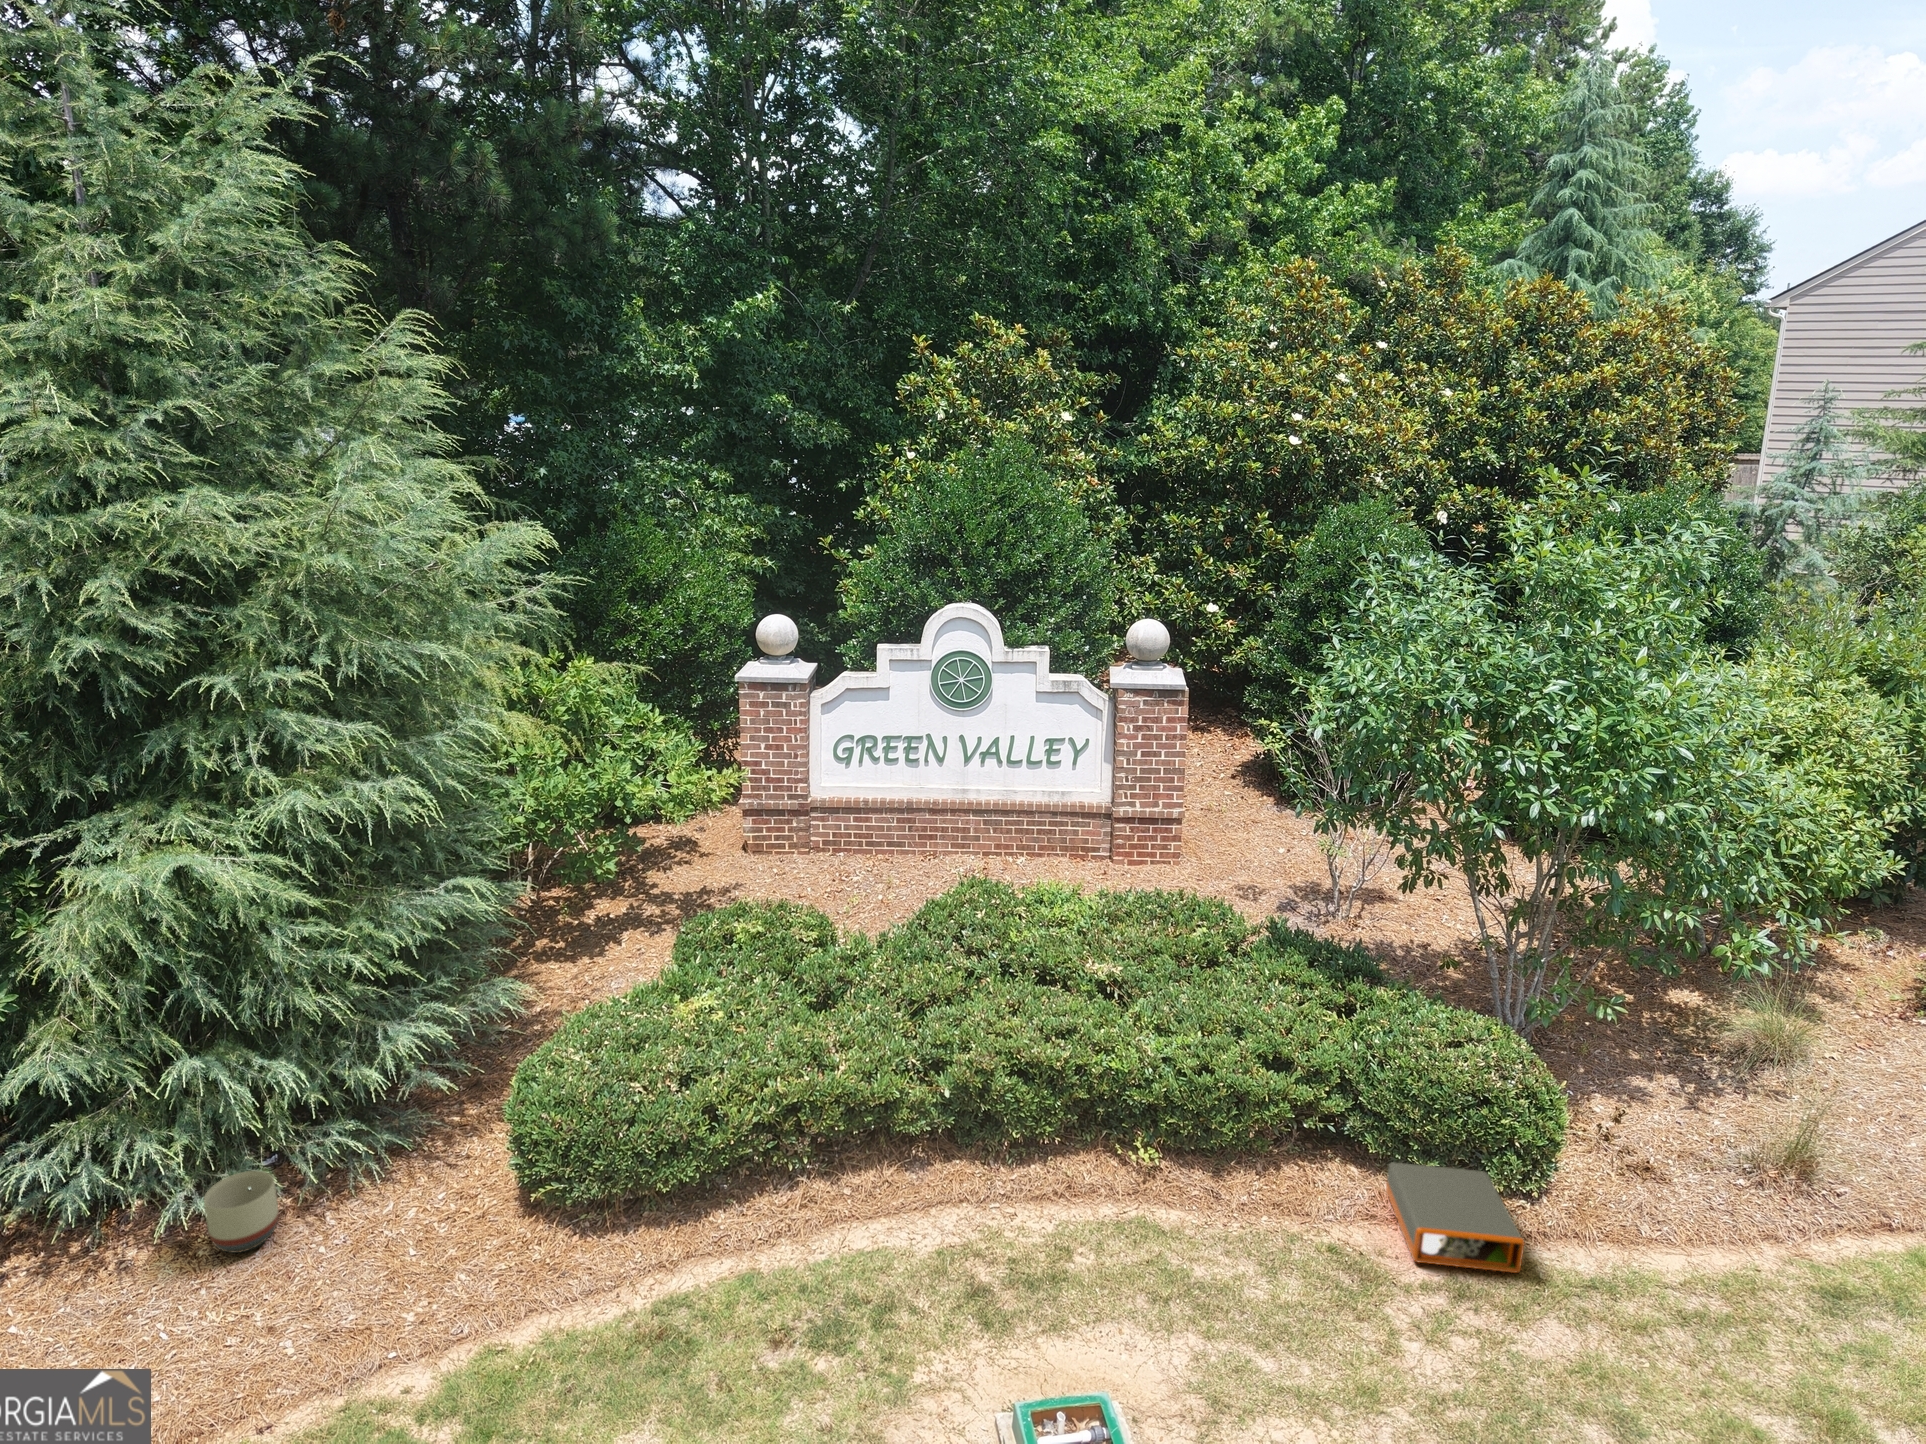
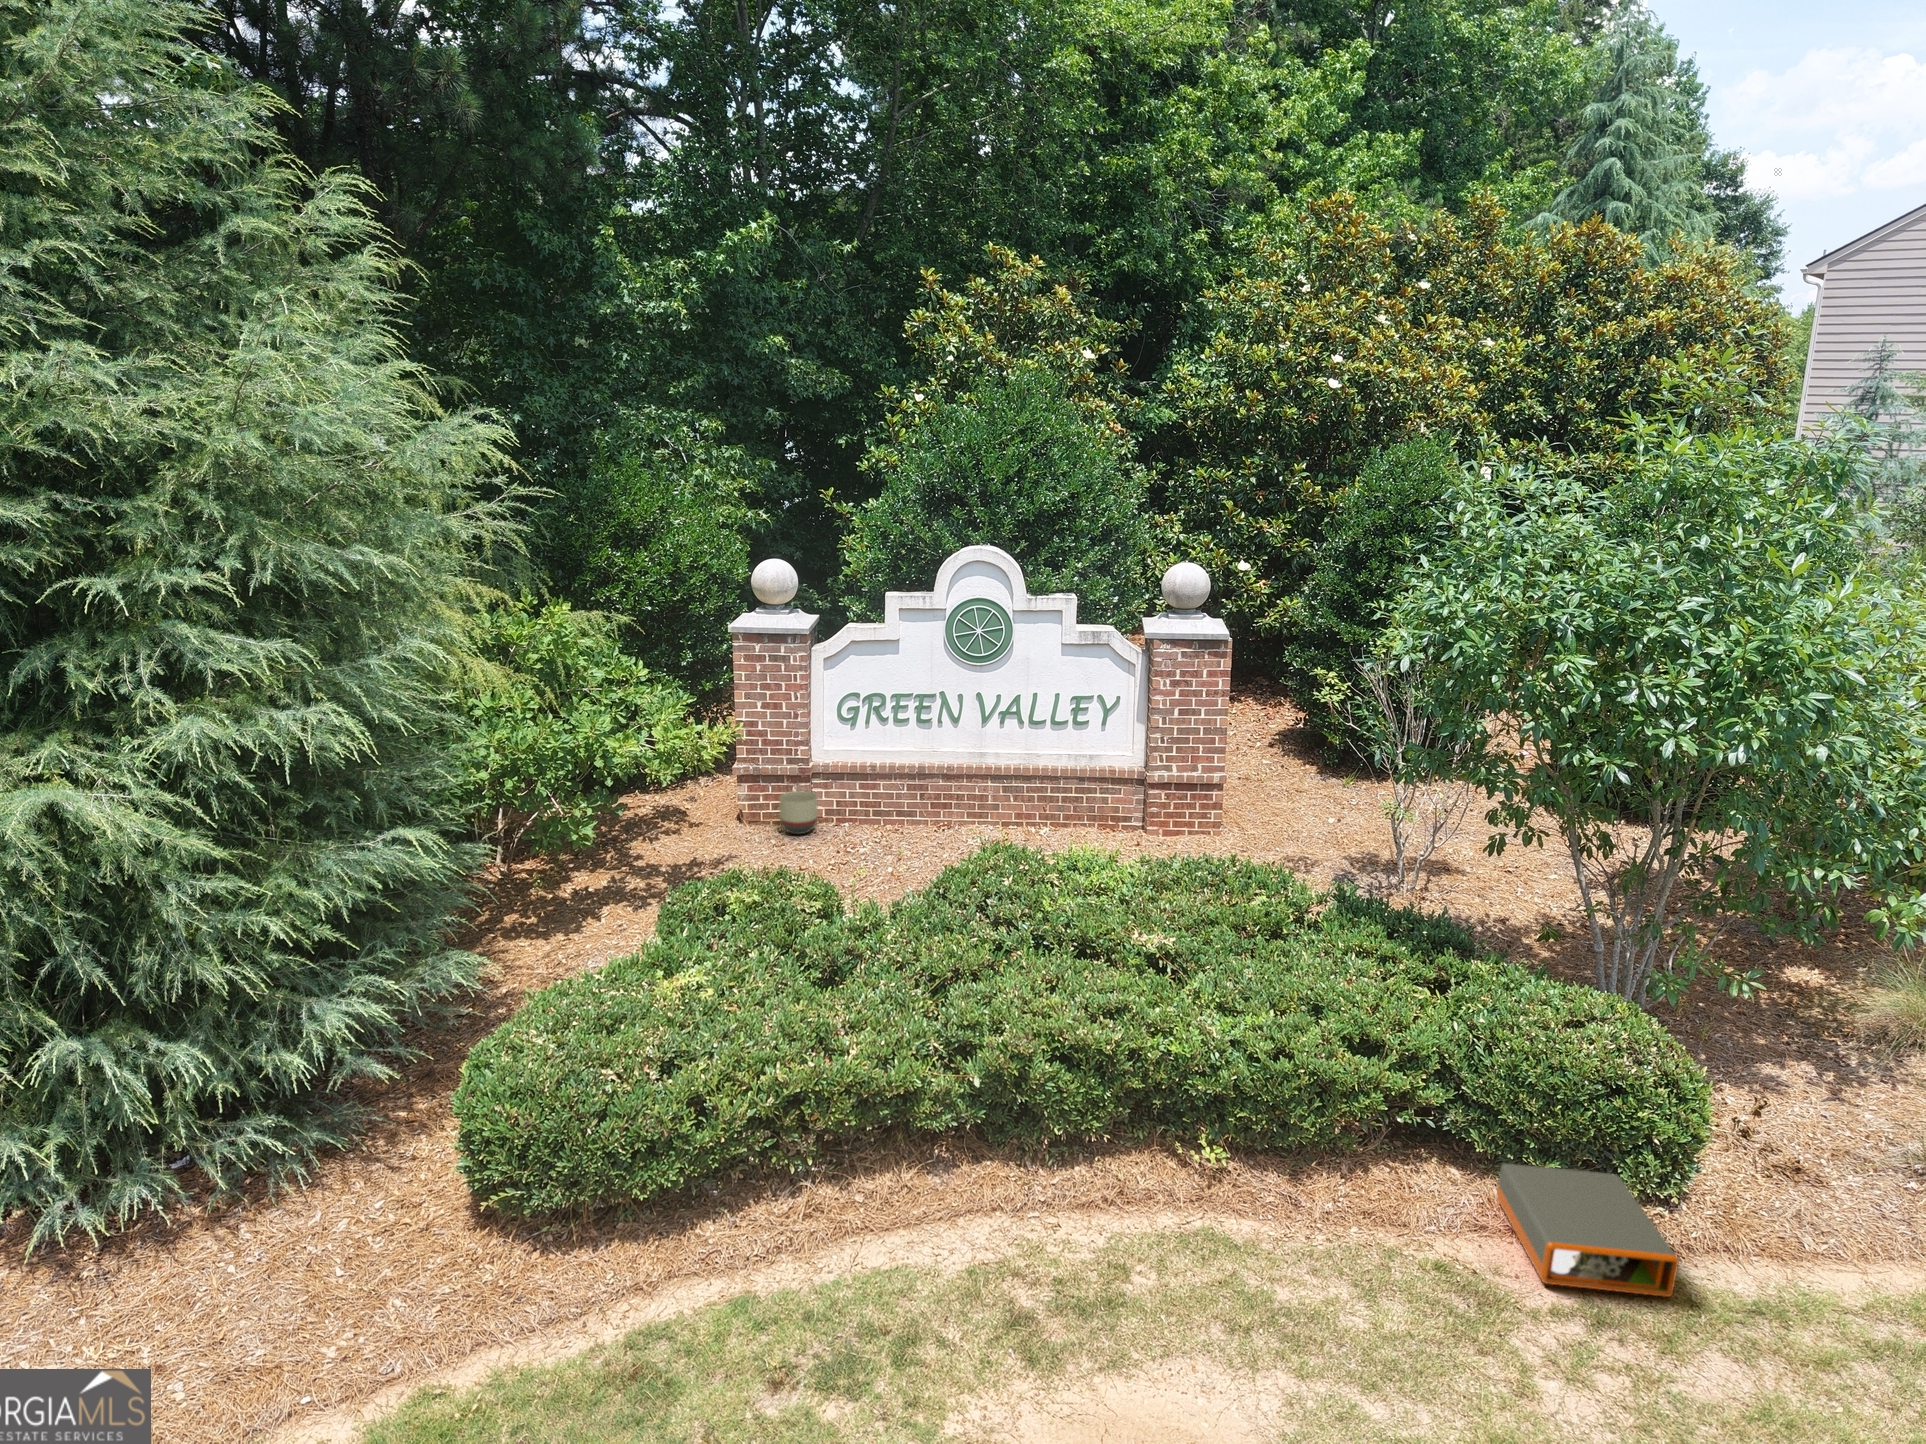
planter: present [204,1171,279,1253] -> present [780,791,818,834]

